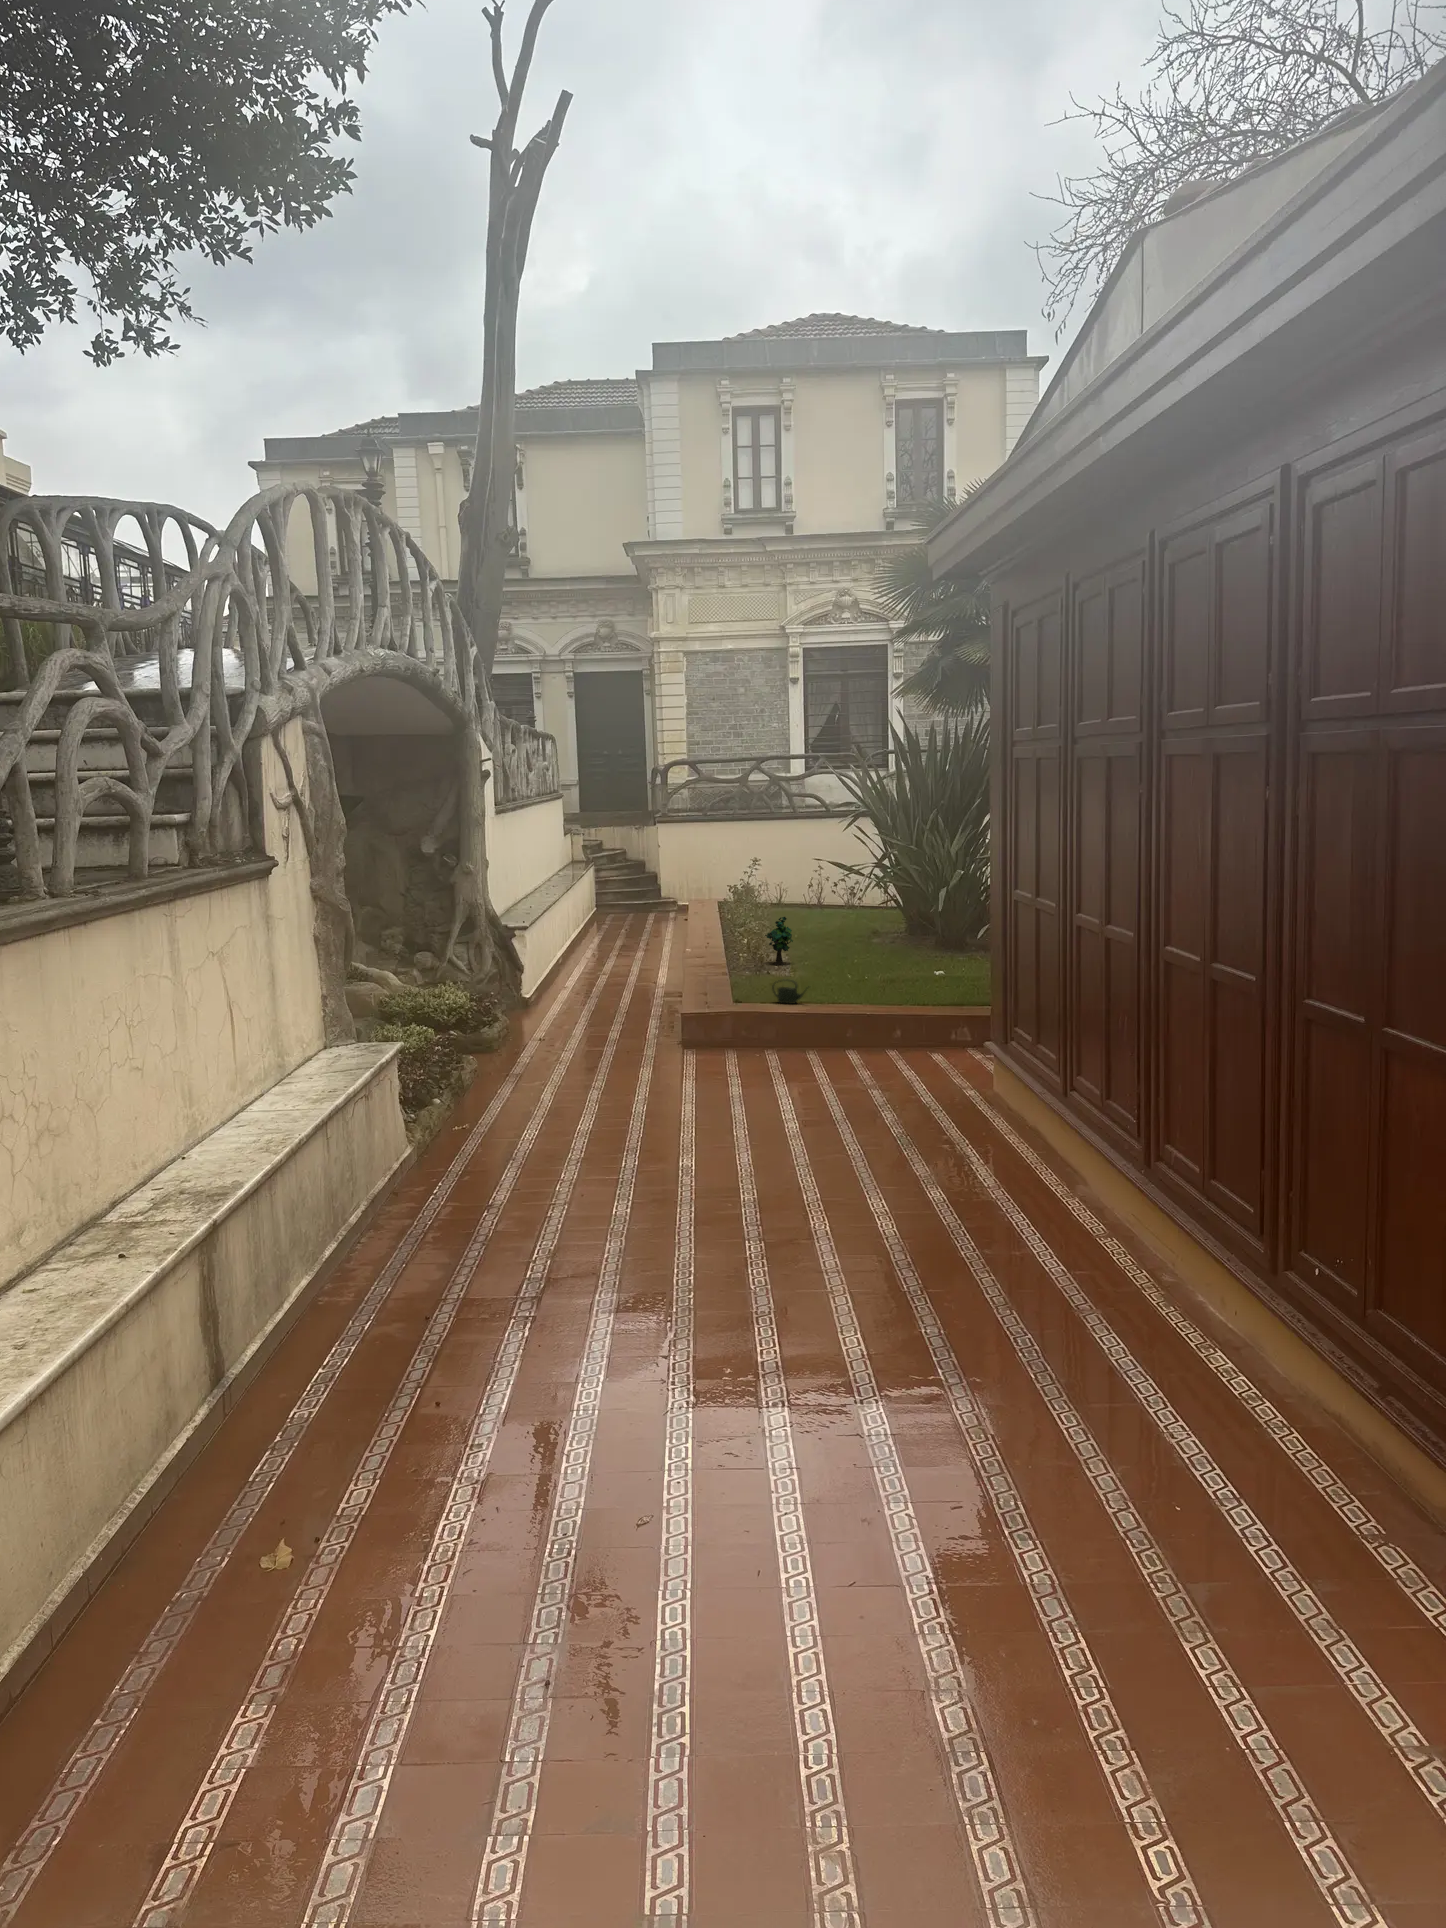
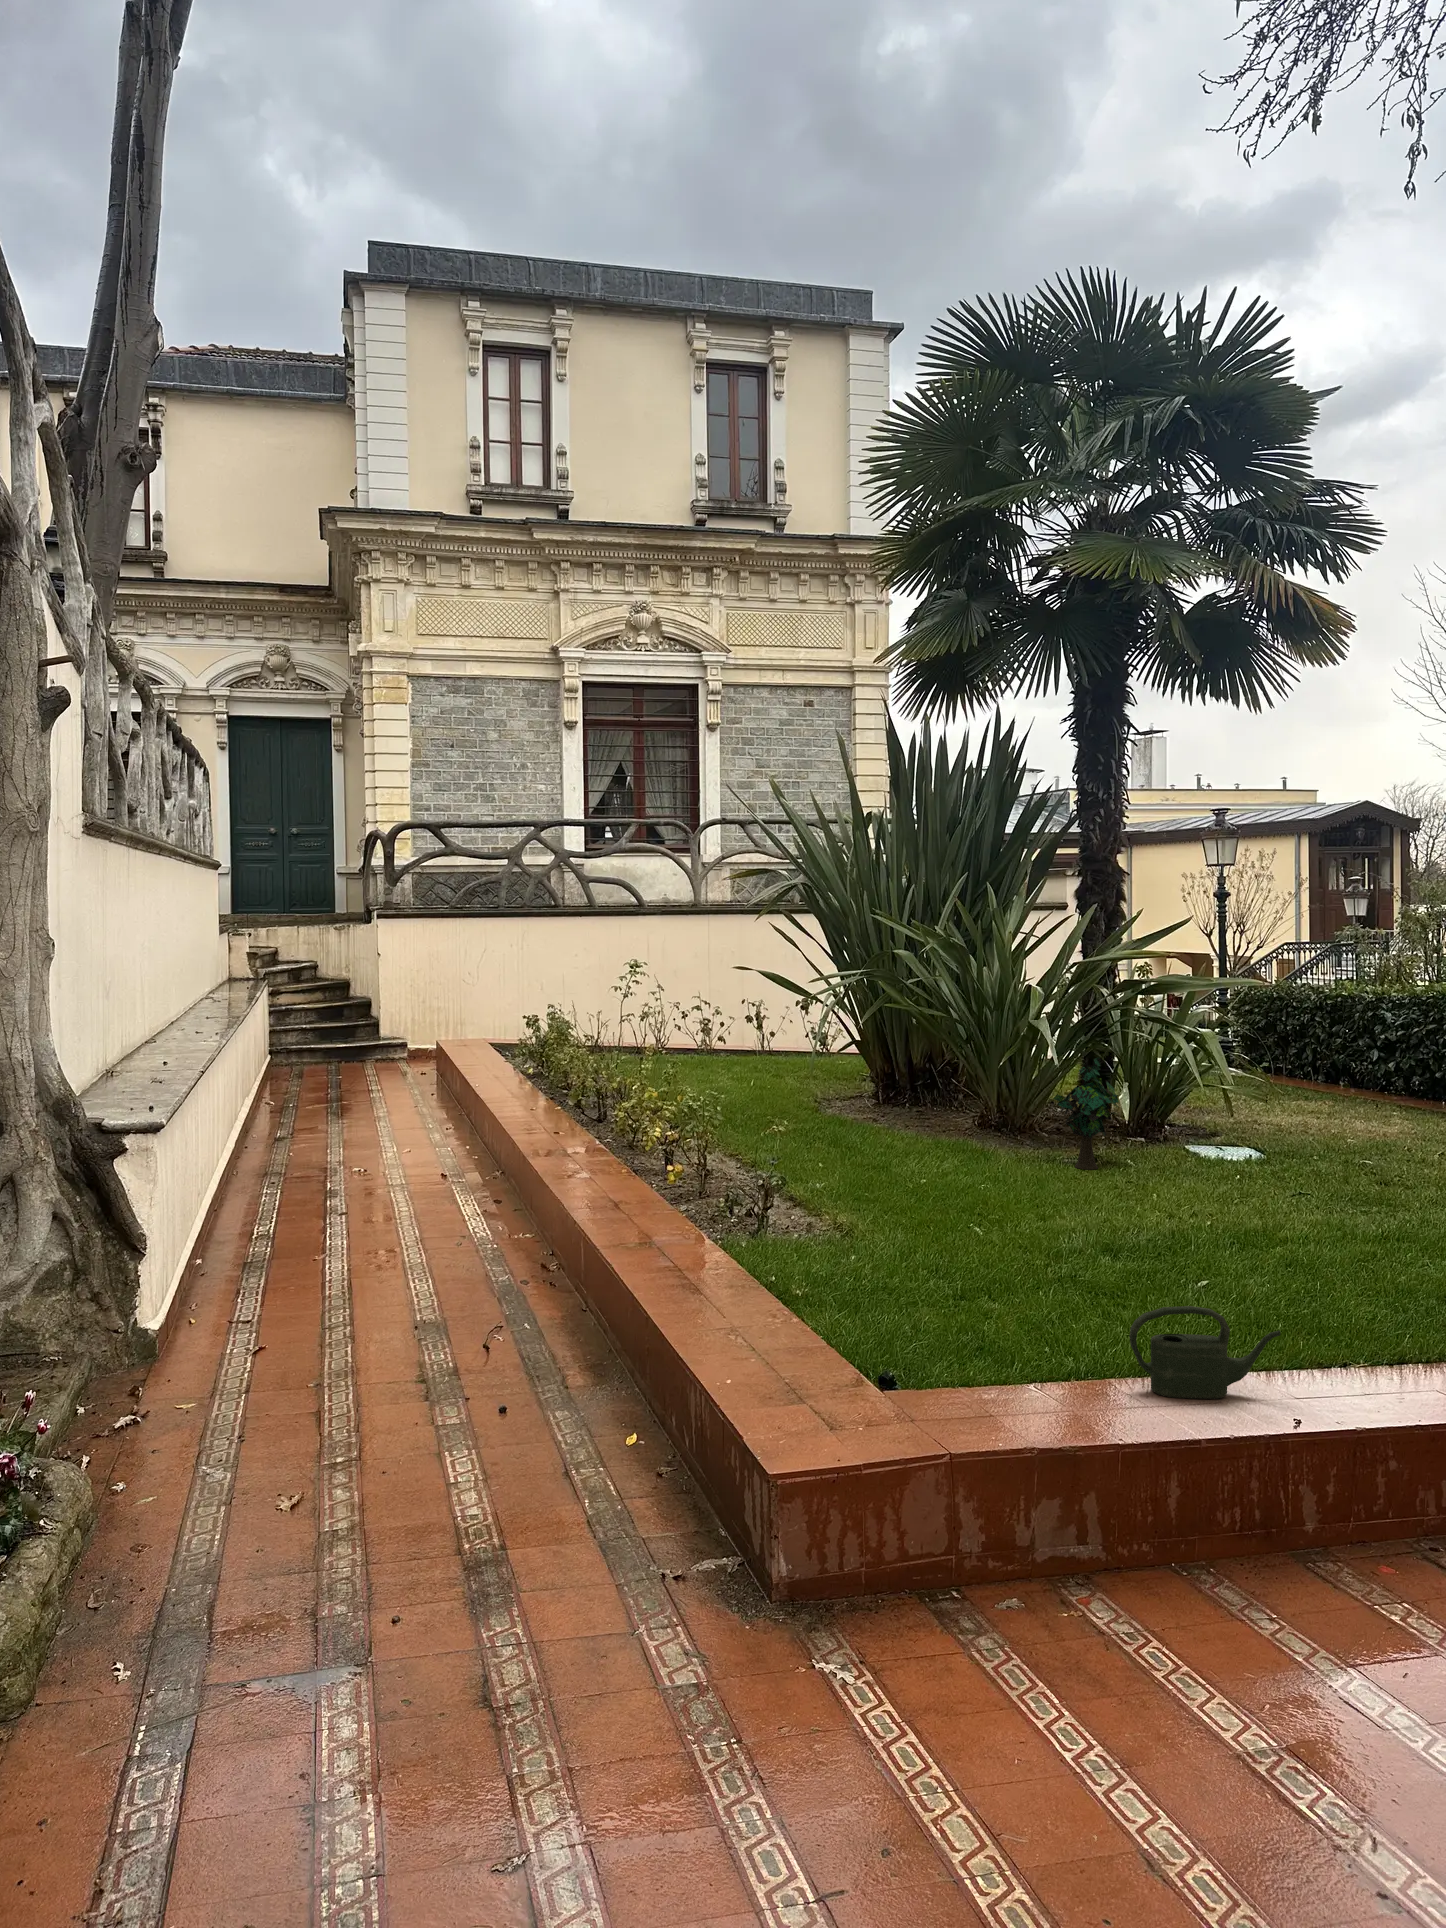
decorative plant: present [765,917,793,965] -> present [1053,1057,1119,1170]

